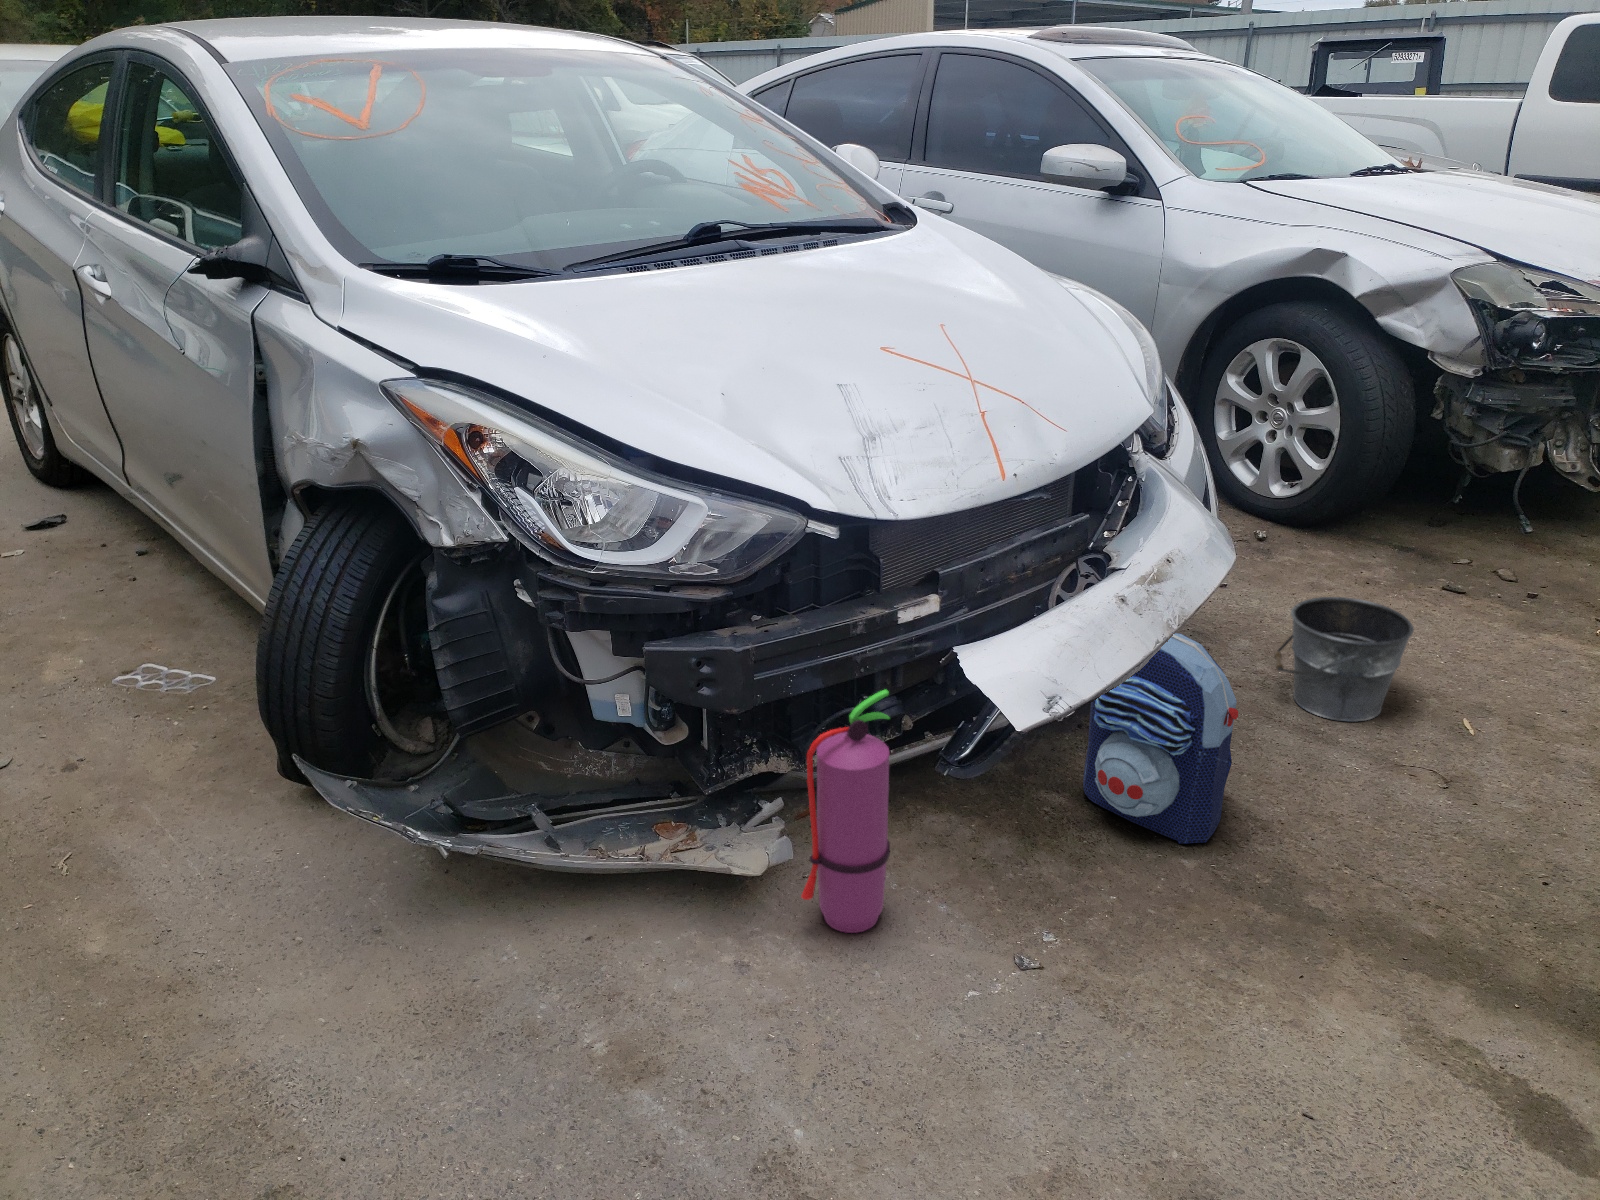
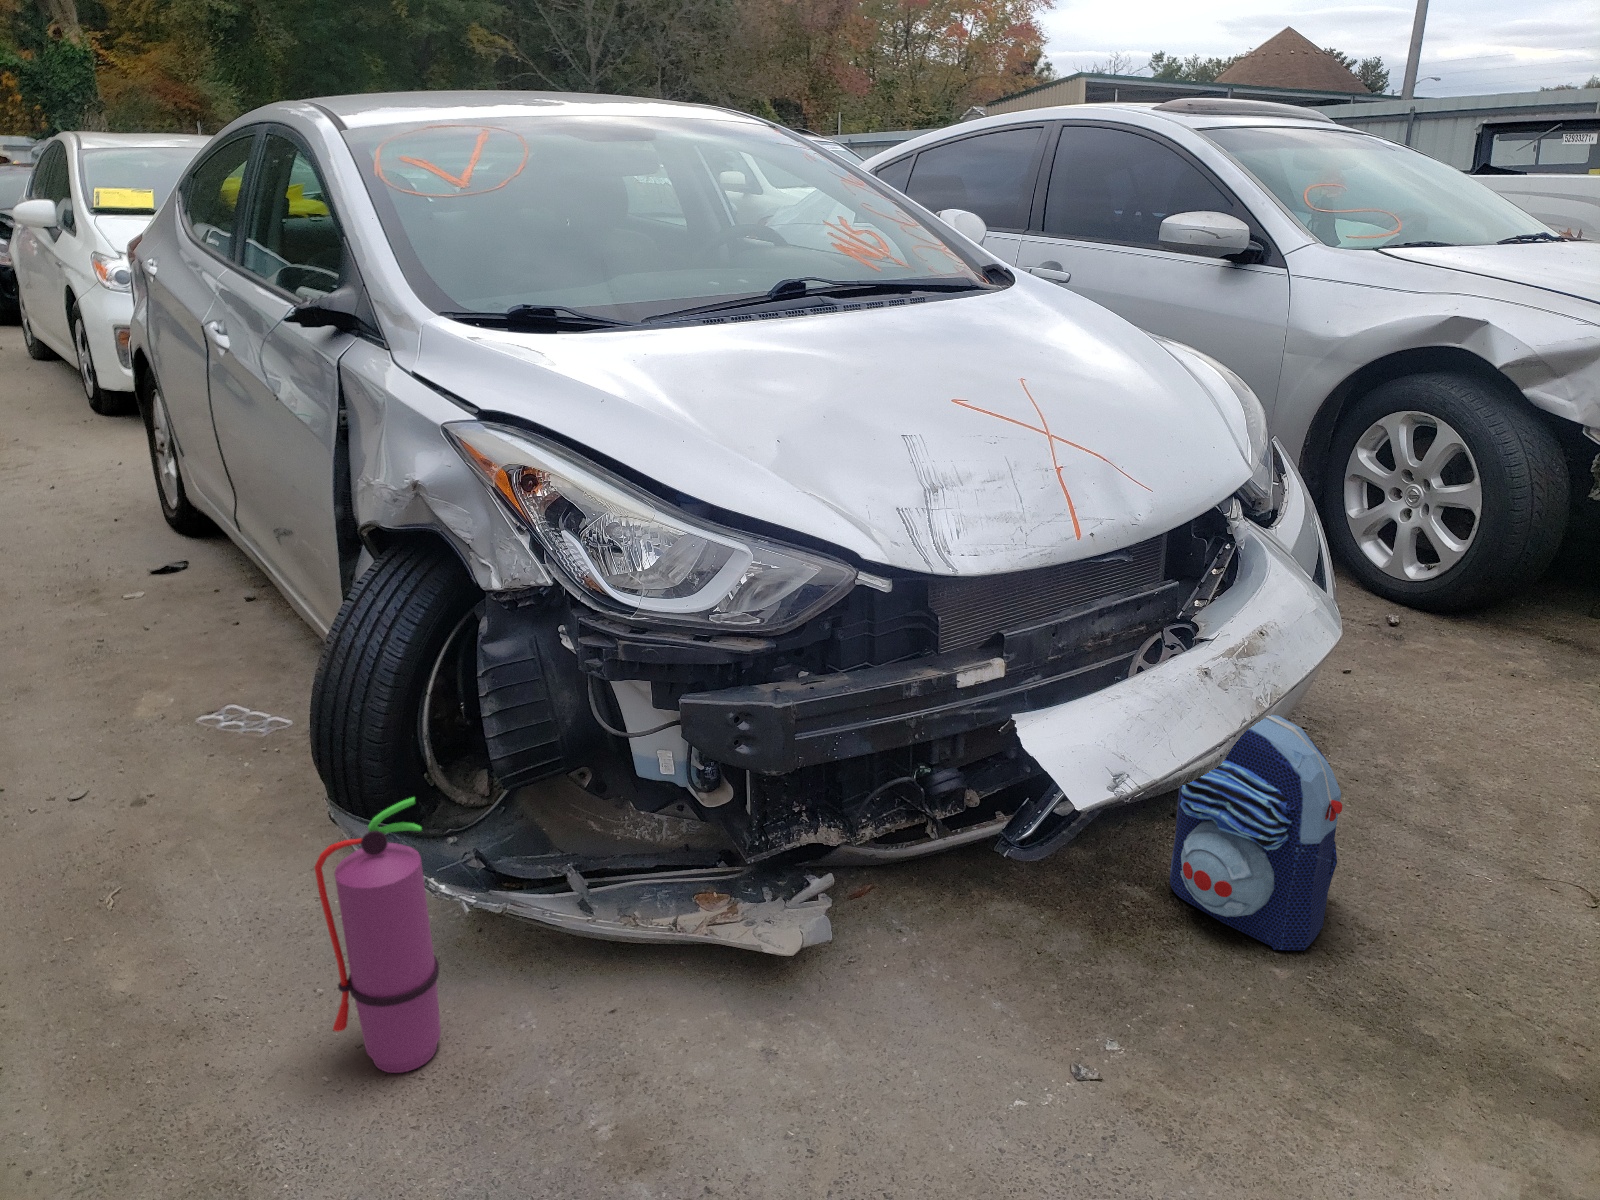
bucket: present [1274,597,1414,722] -> none [1396,686,1557,825]
fire extinguisher: present [801,690,890,933] -> present [315,797,441,1073]

